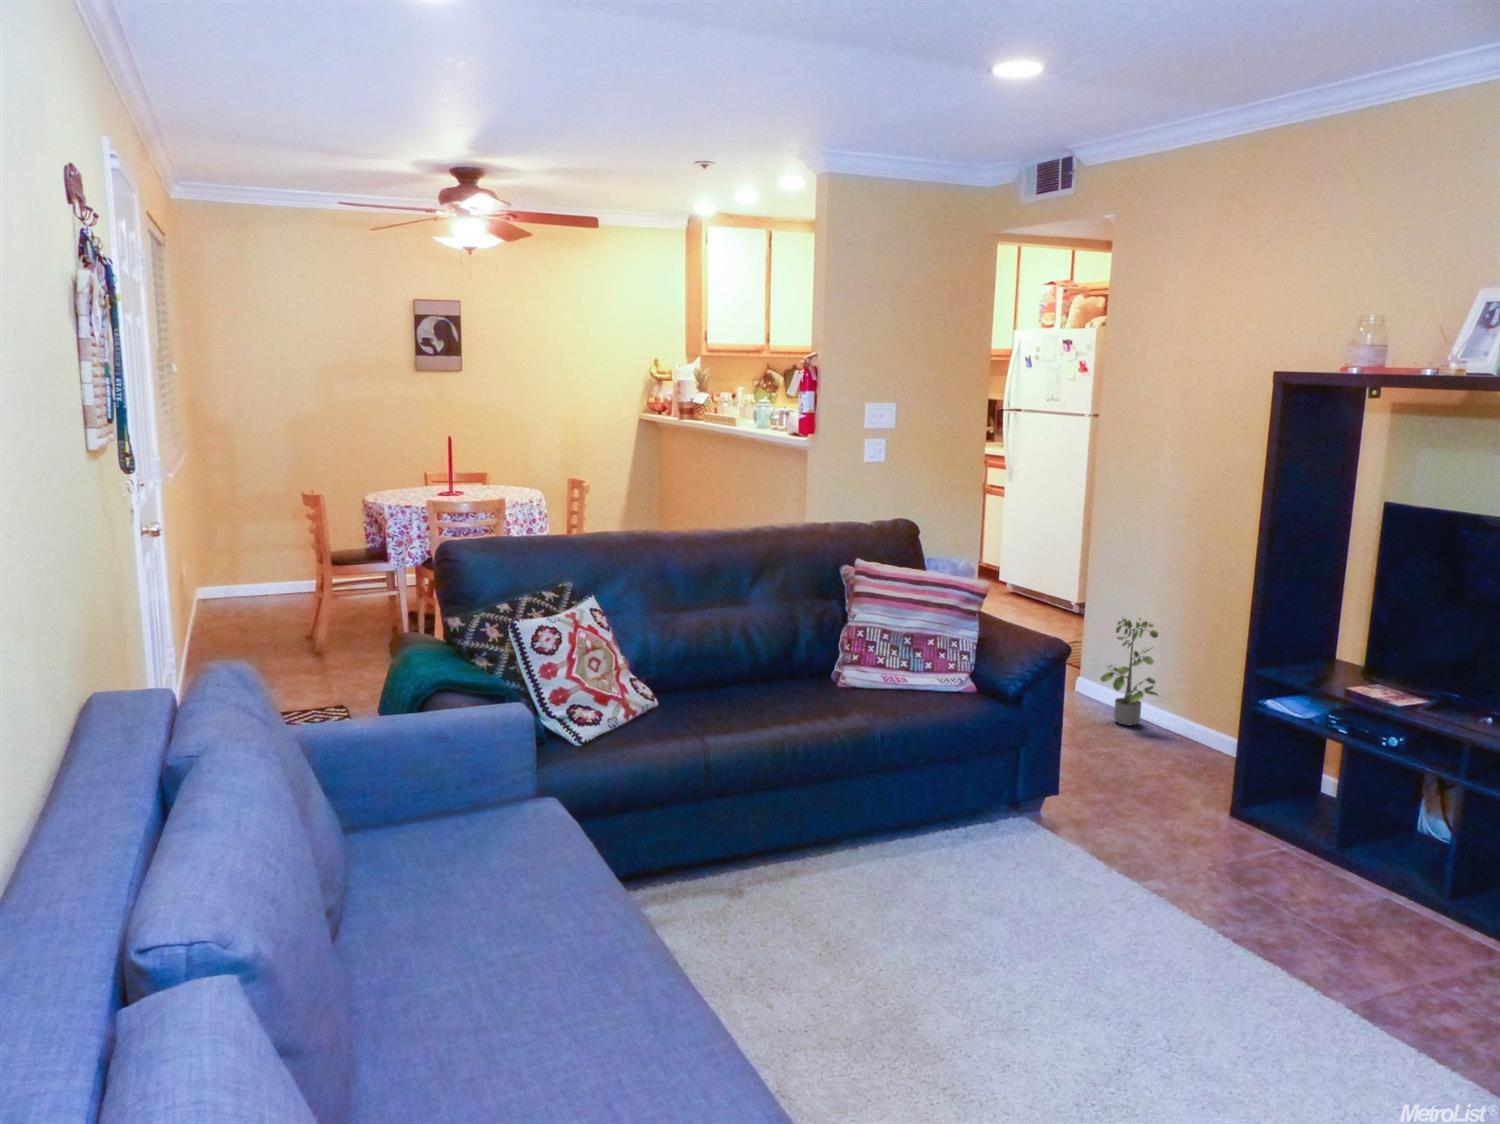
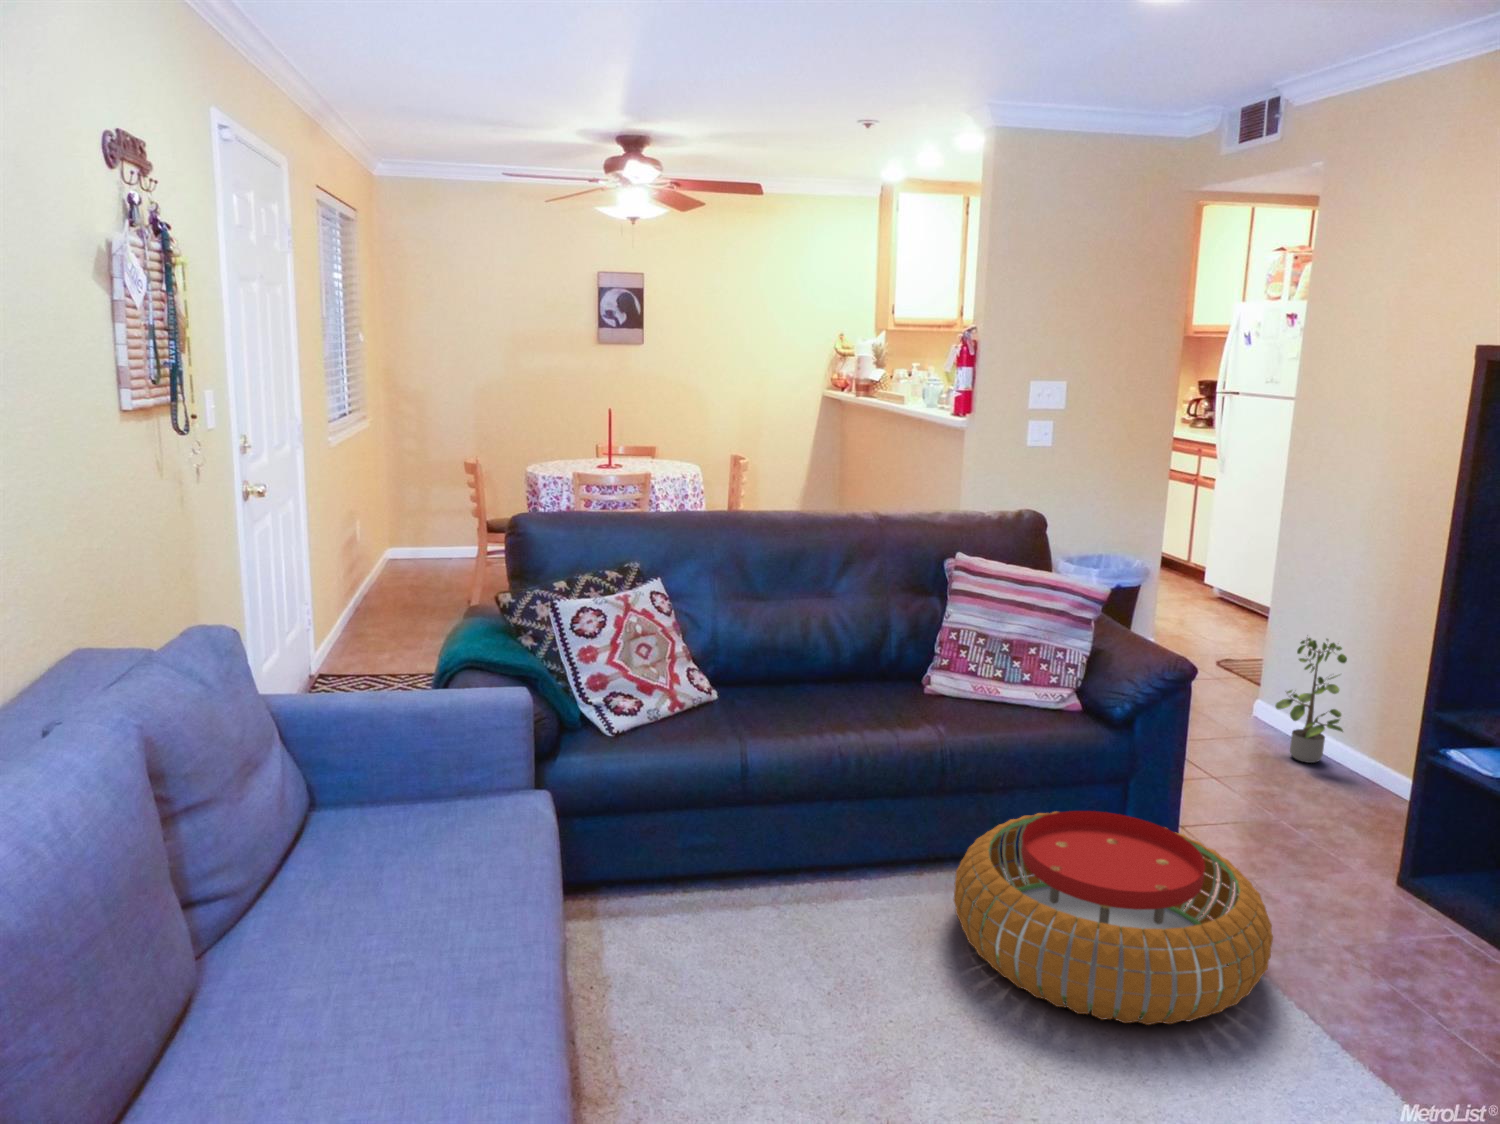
pouf: none [901,775,1171,947] -> present [954,811,1273,1025]

